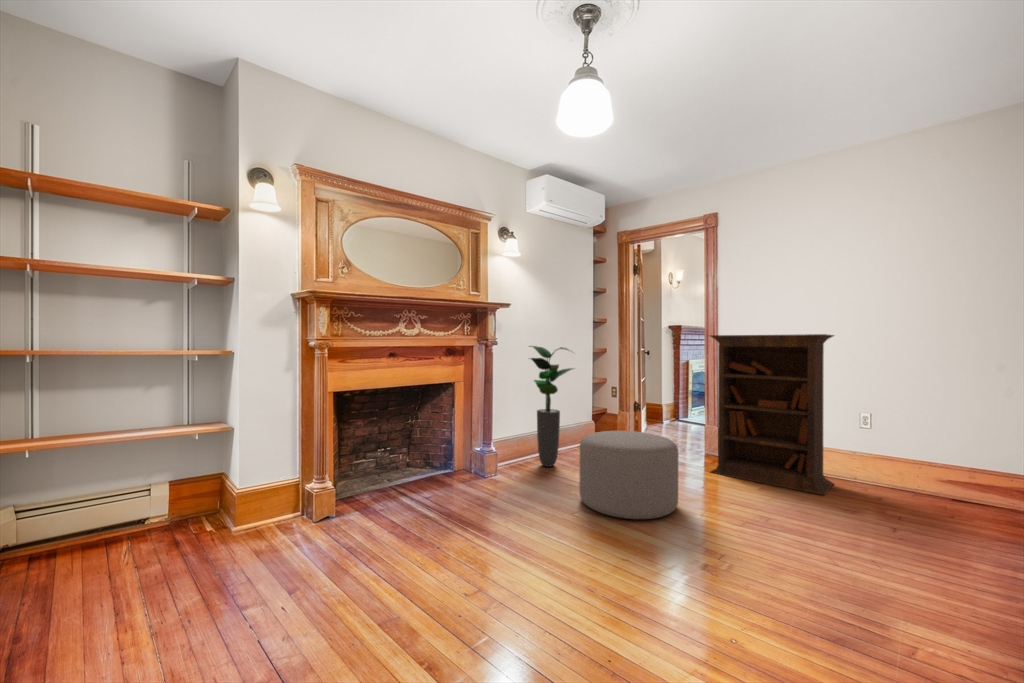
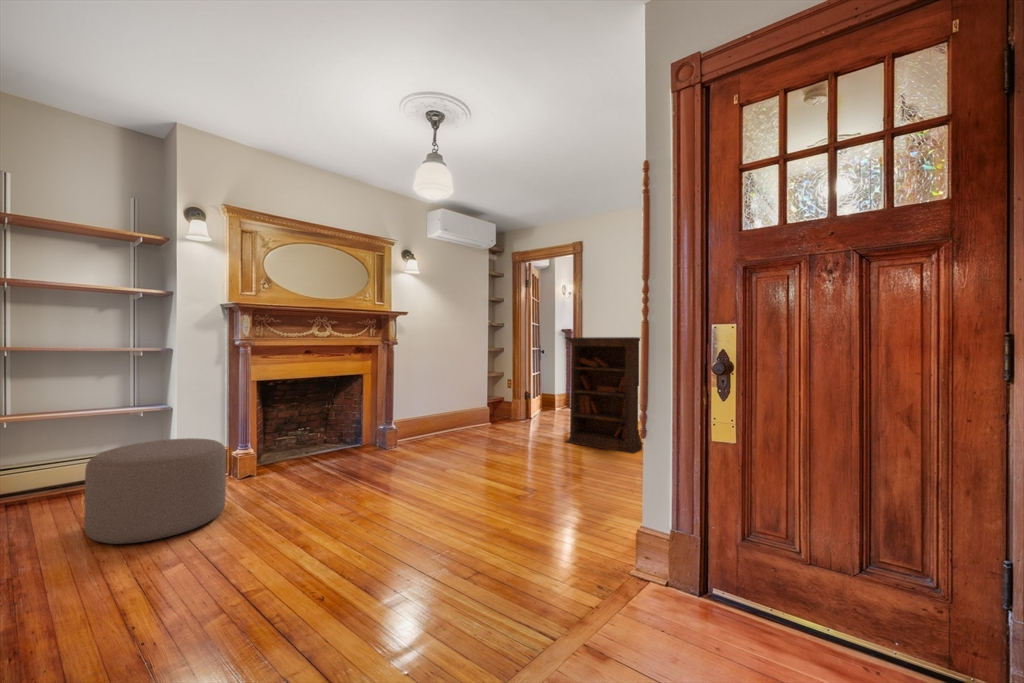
potted plant: present [530,346,573,466] -> none [424,345,463,441]
ottoman: present [579,431,679,519] -> present [84,438,226,544]

